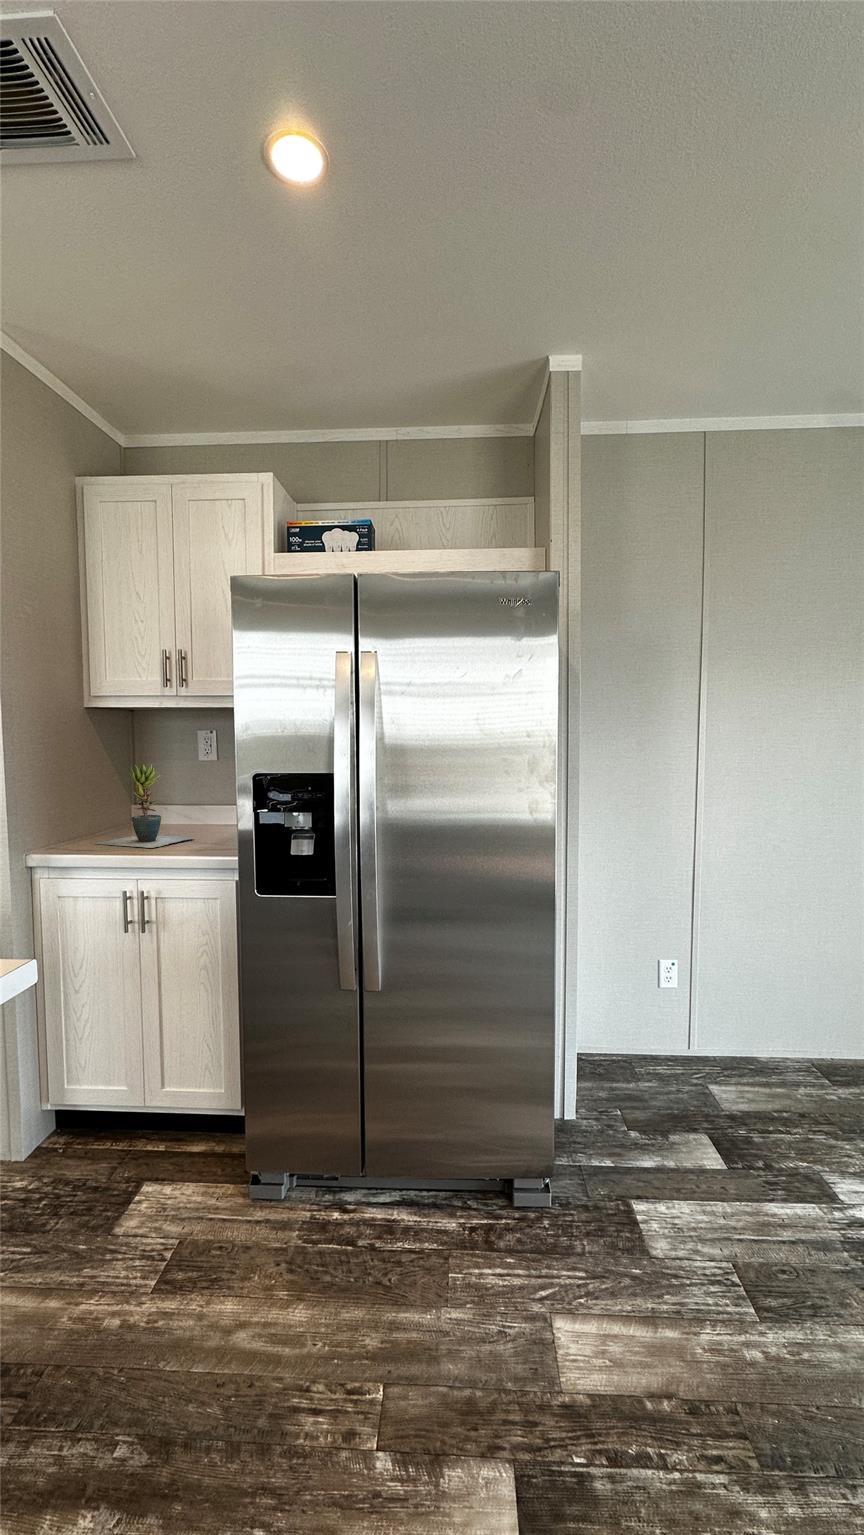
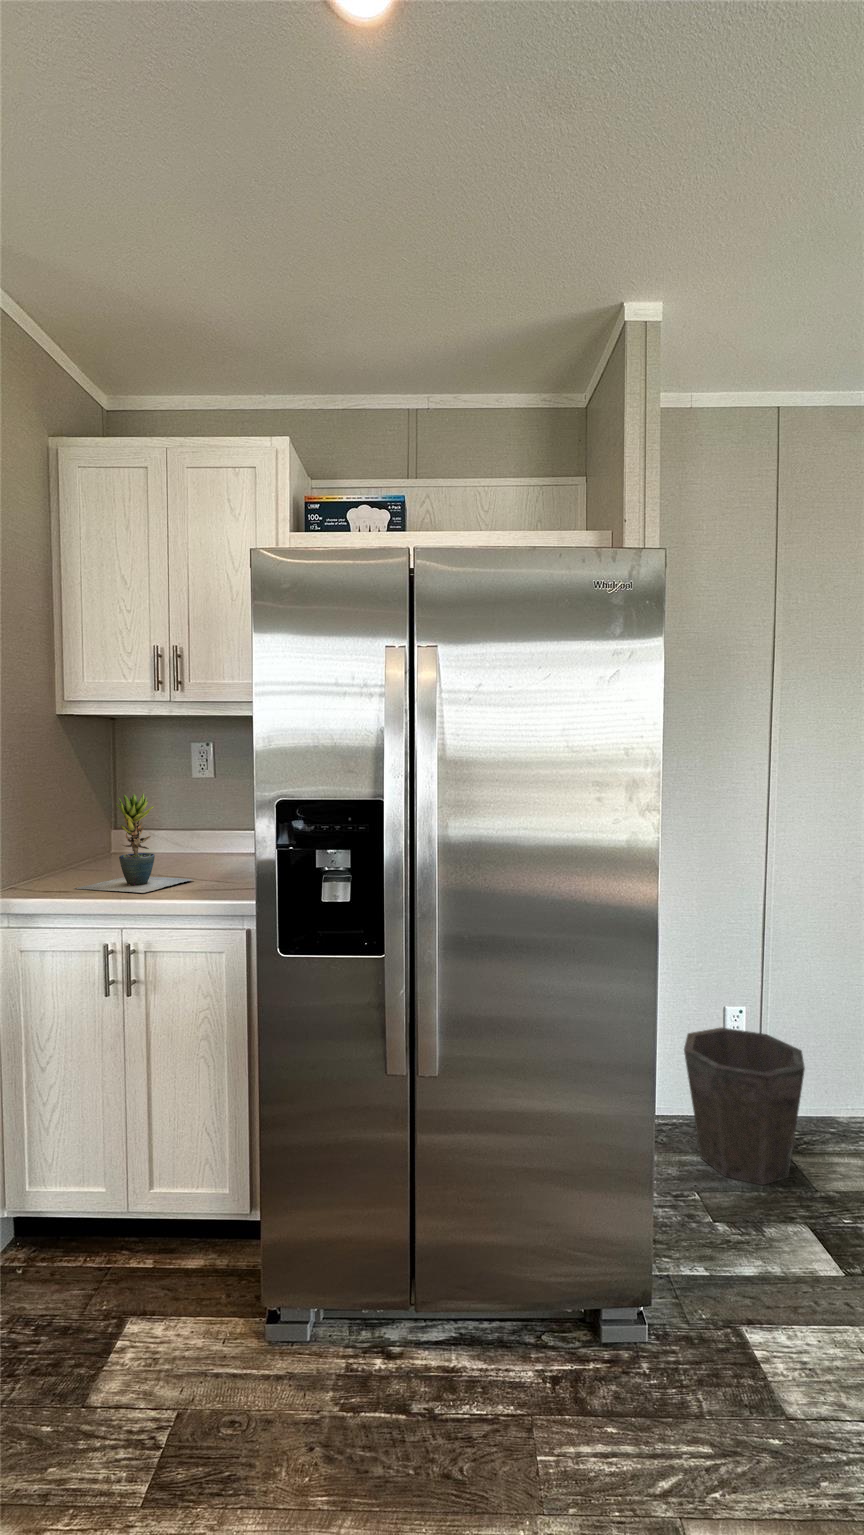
waste bin: none [620,975,723,1106] -> present [684,1027,805,1185]

